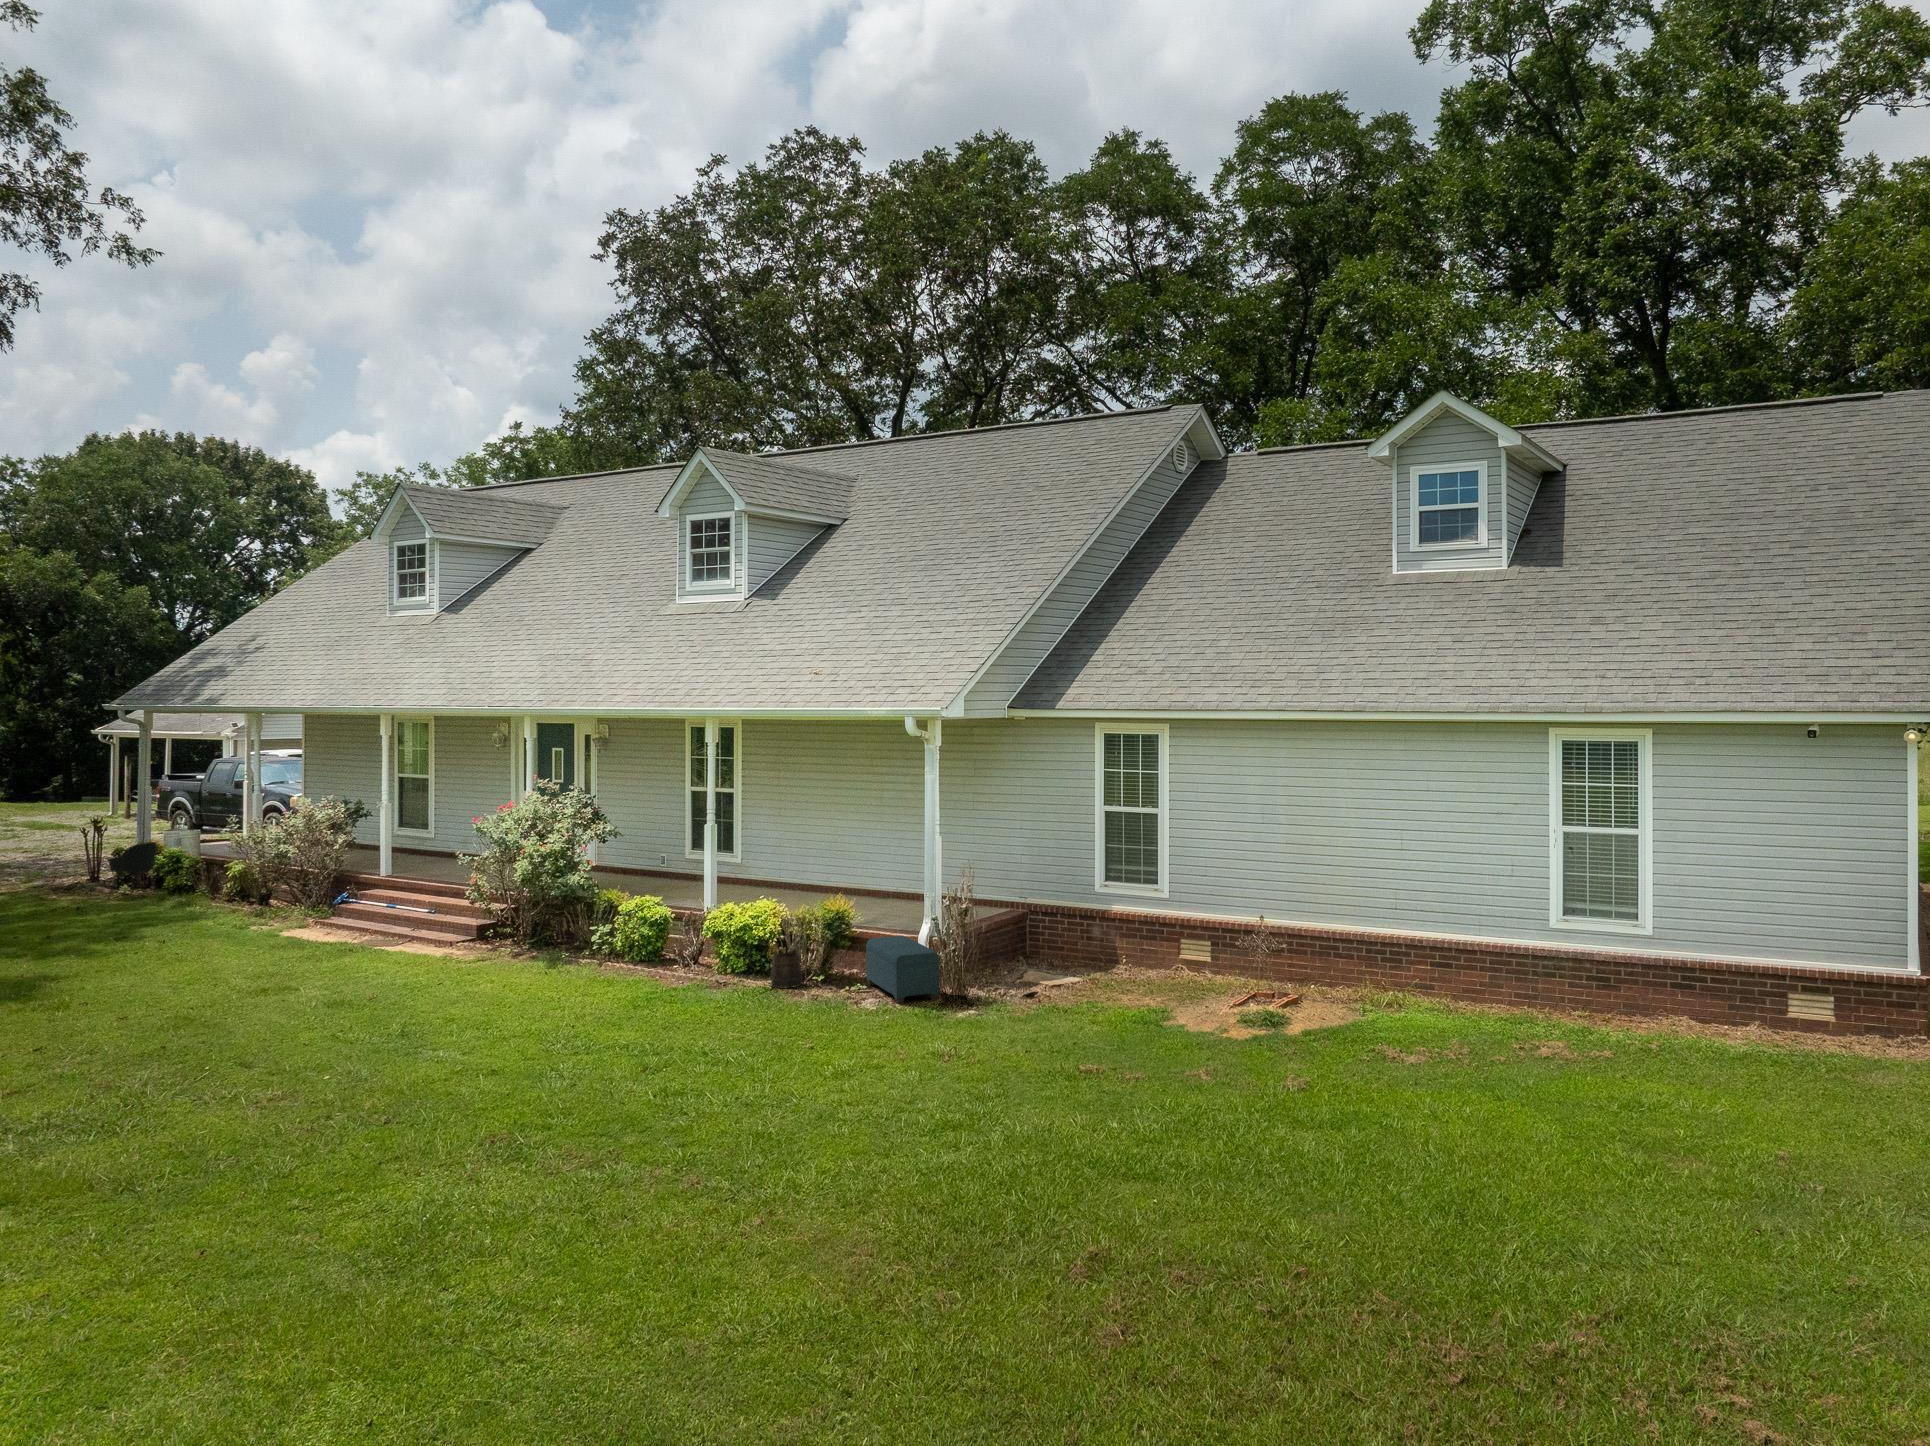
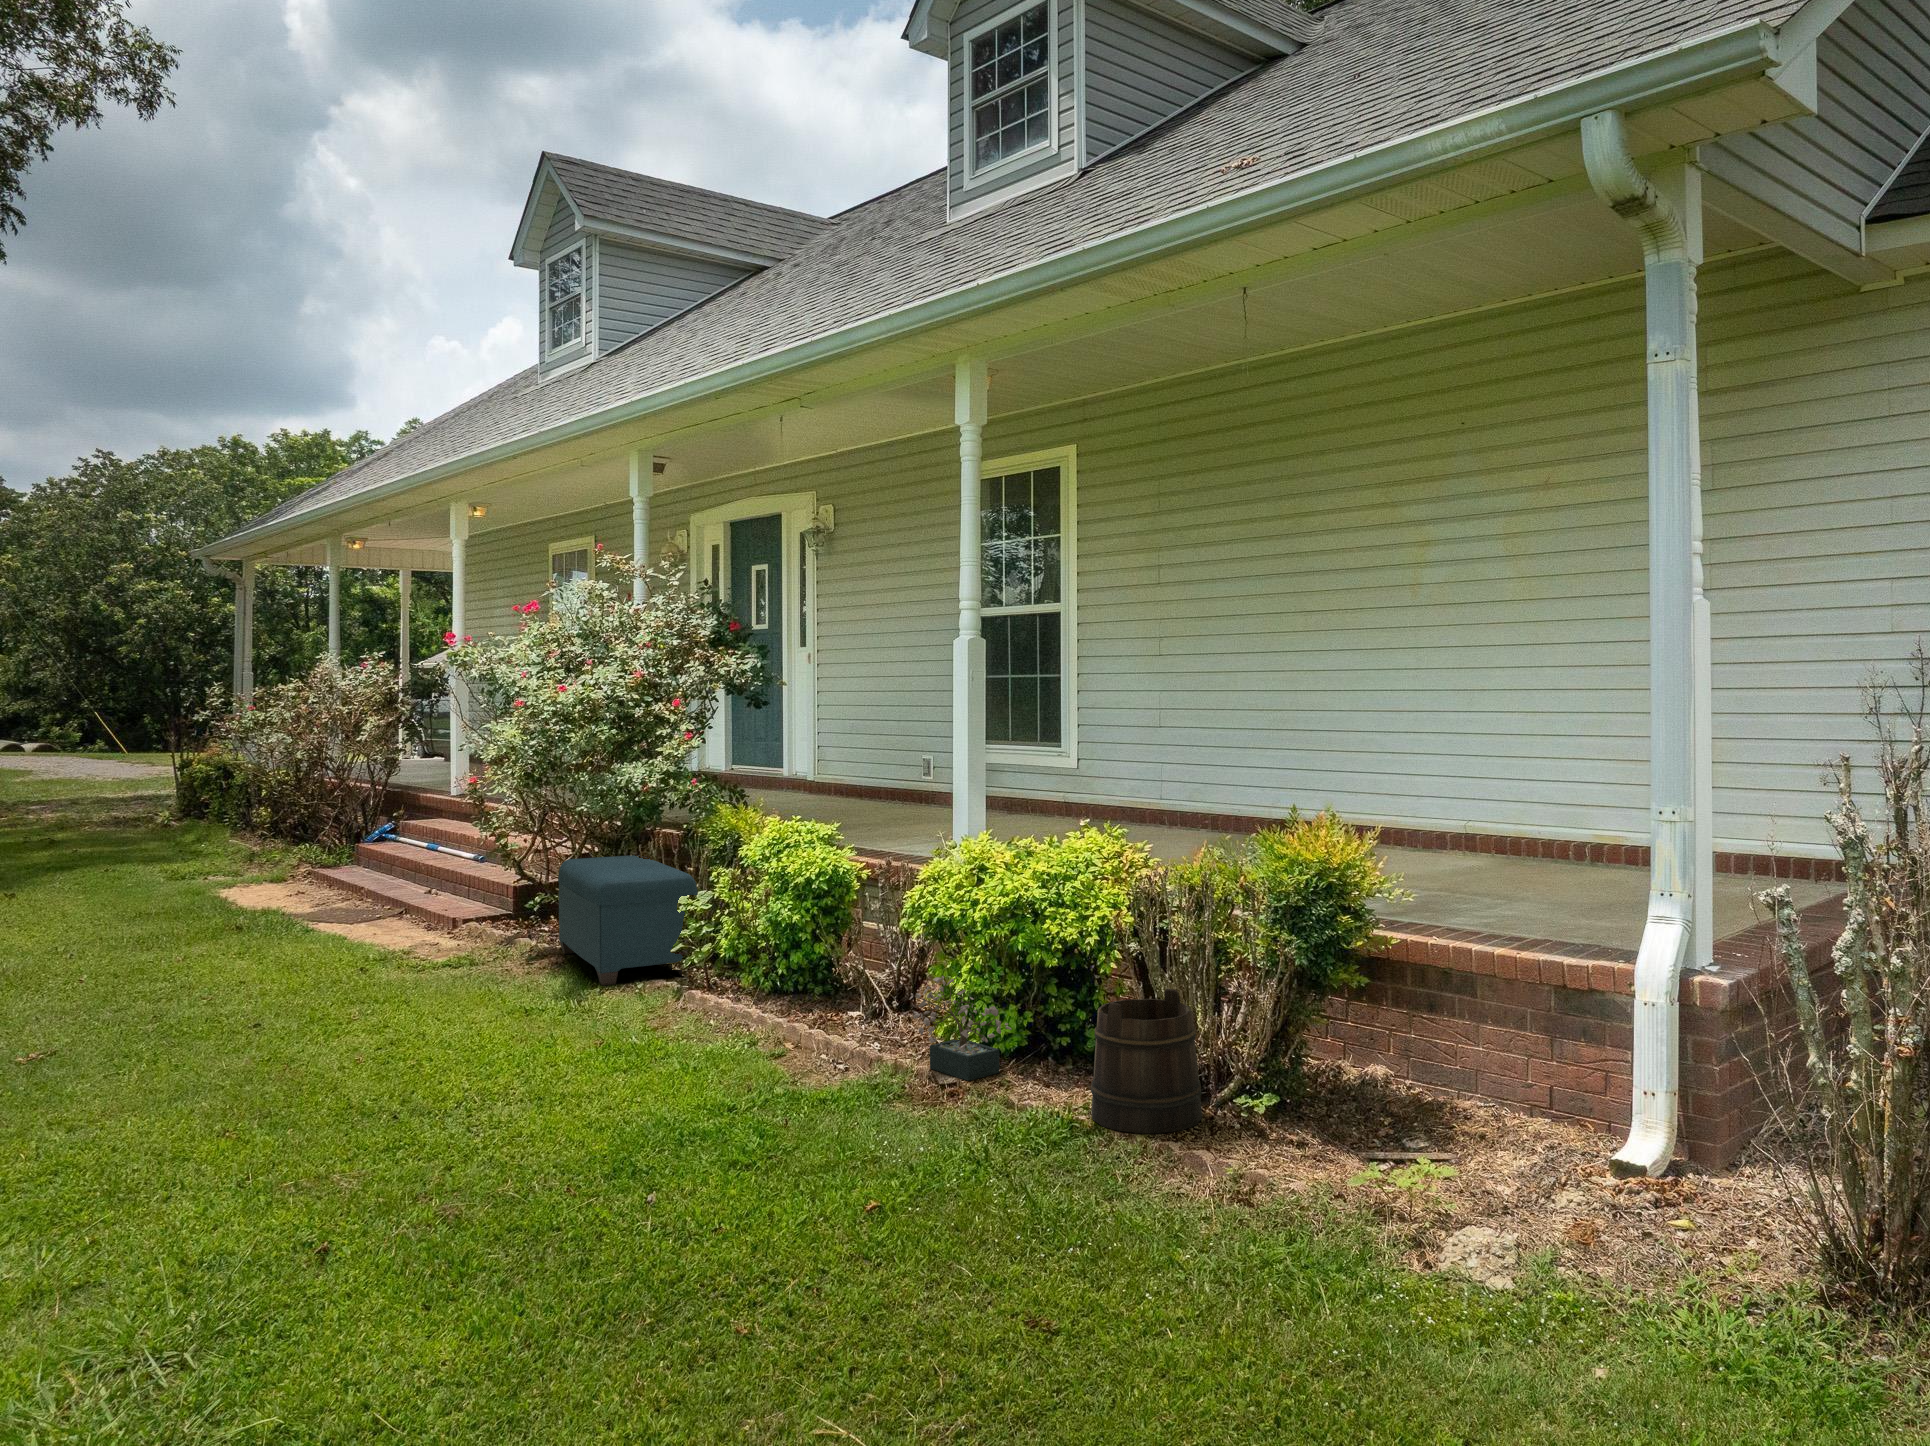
armchair: present [107,842,157,895] -> none [172,756,243,840]
bench: present [866,936,939,1004] -> present [558,855,698,986]
decorative plant: none [709,950,743,981] -> present [910,976,1011,1081]

